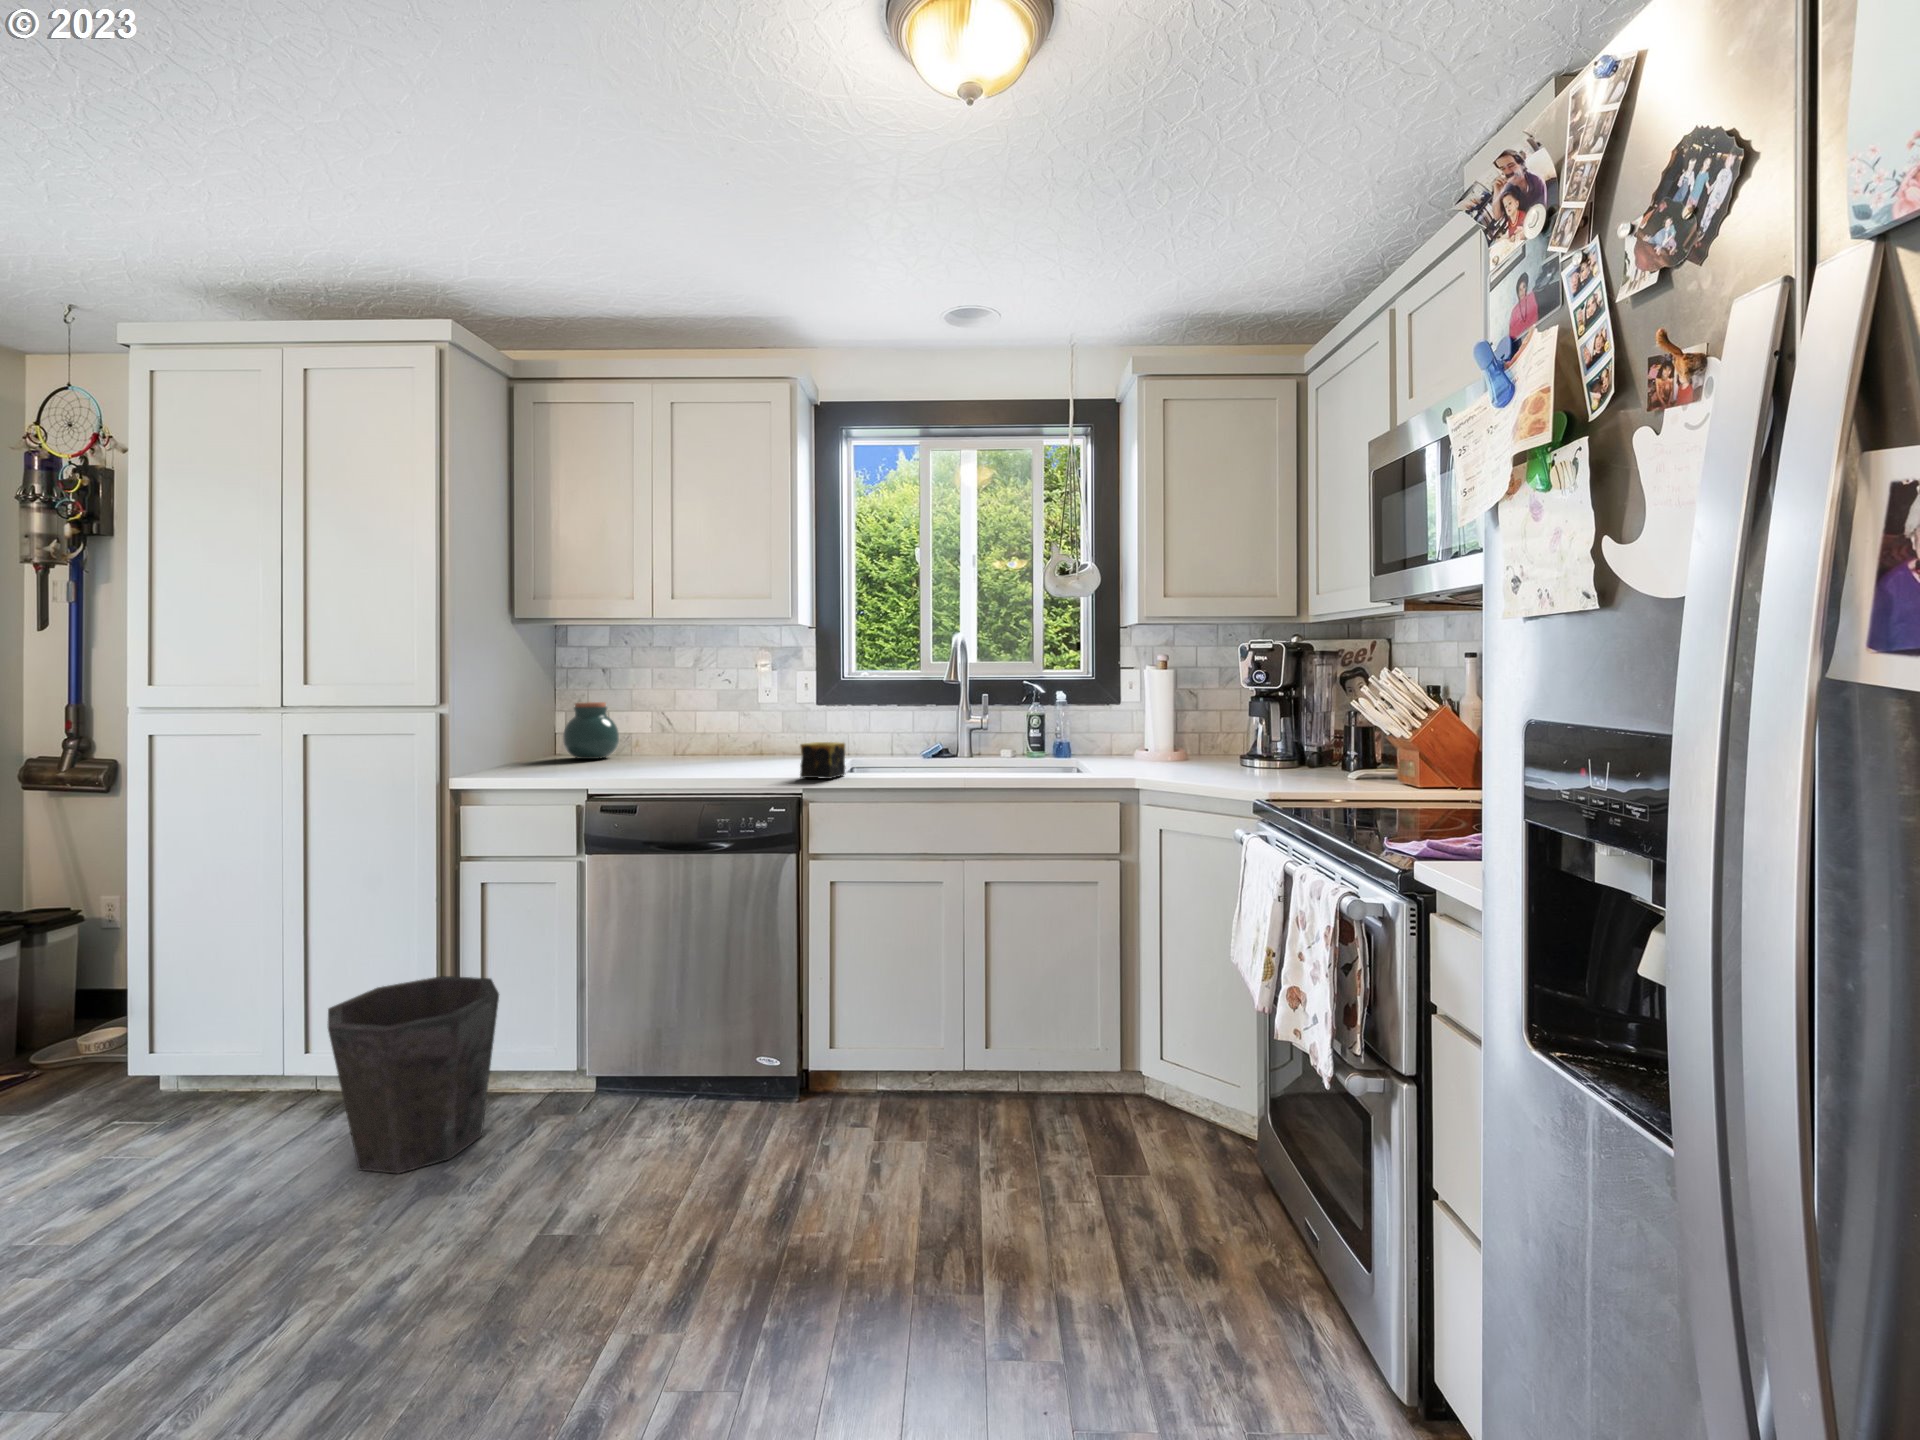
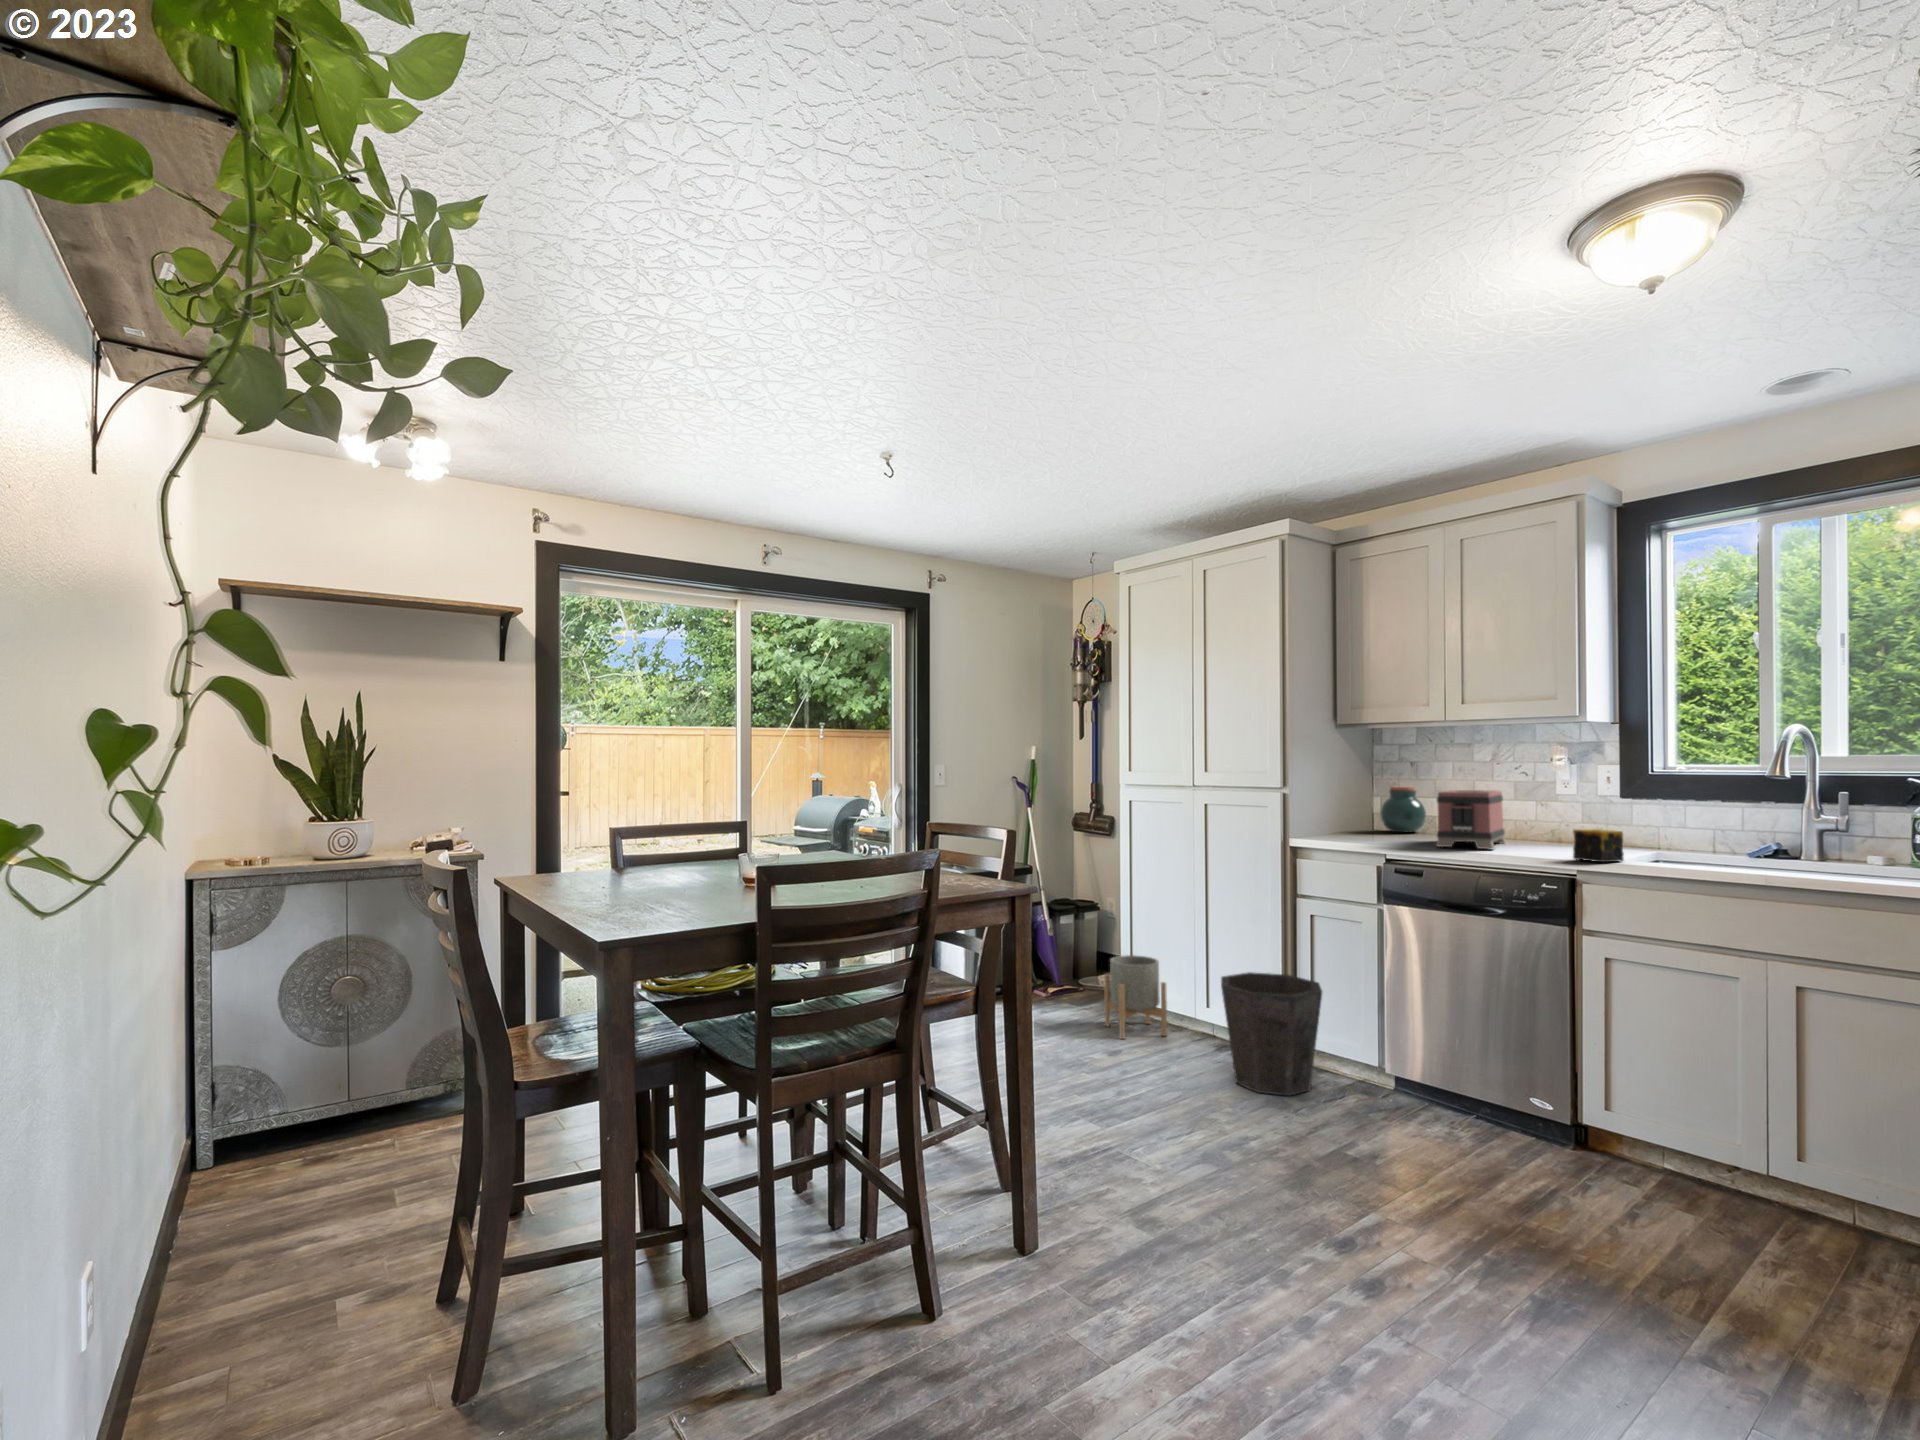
toaster: none [644,704,715,775] -> present [1436,790,1506,849]
planter: none [80,995,225,1155] -> present [1104,955,1167,1039]

